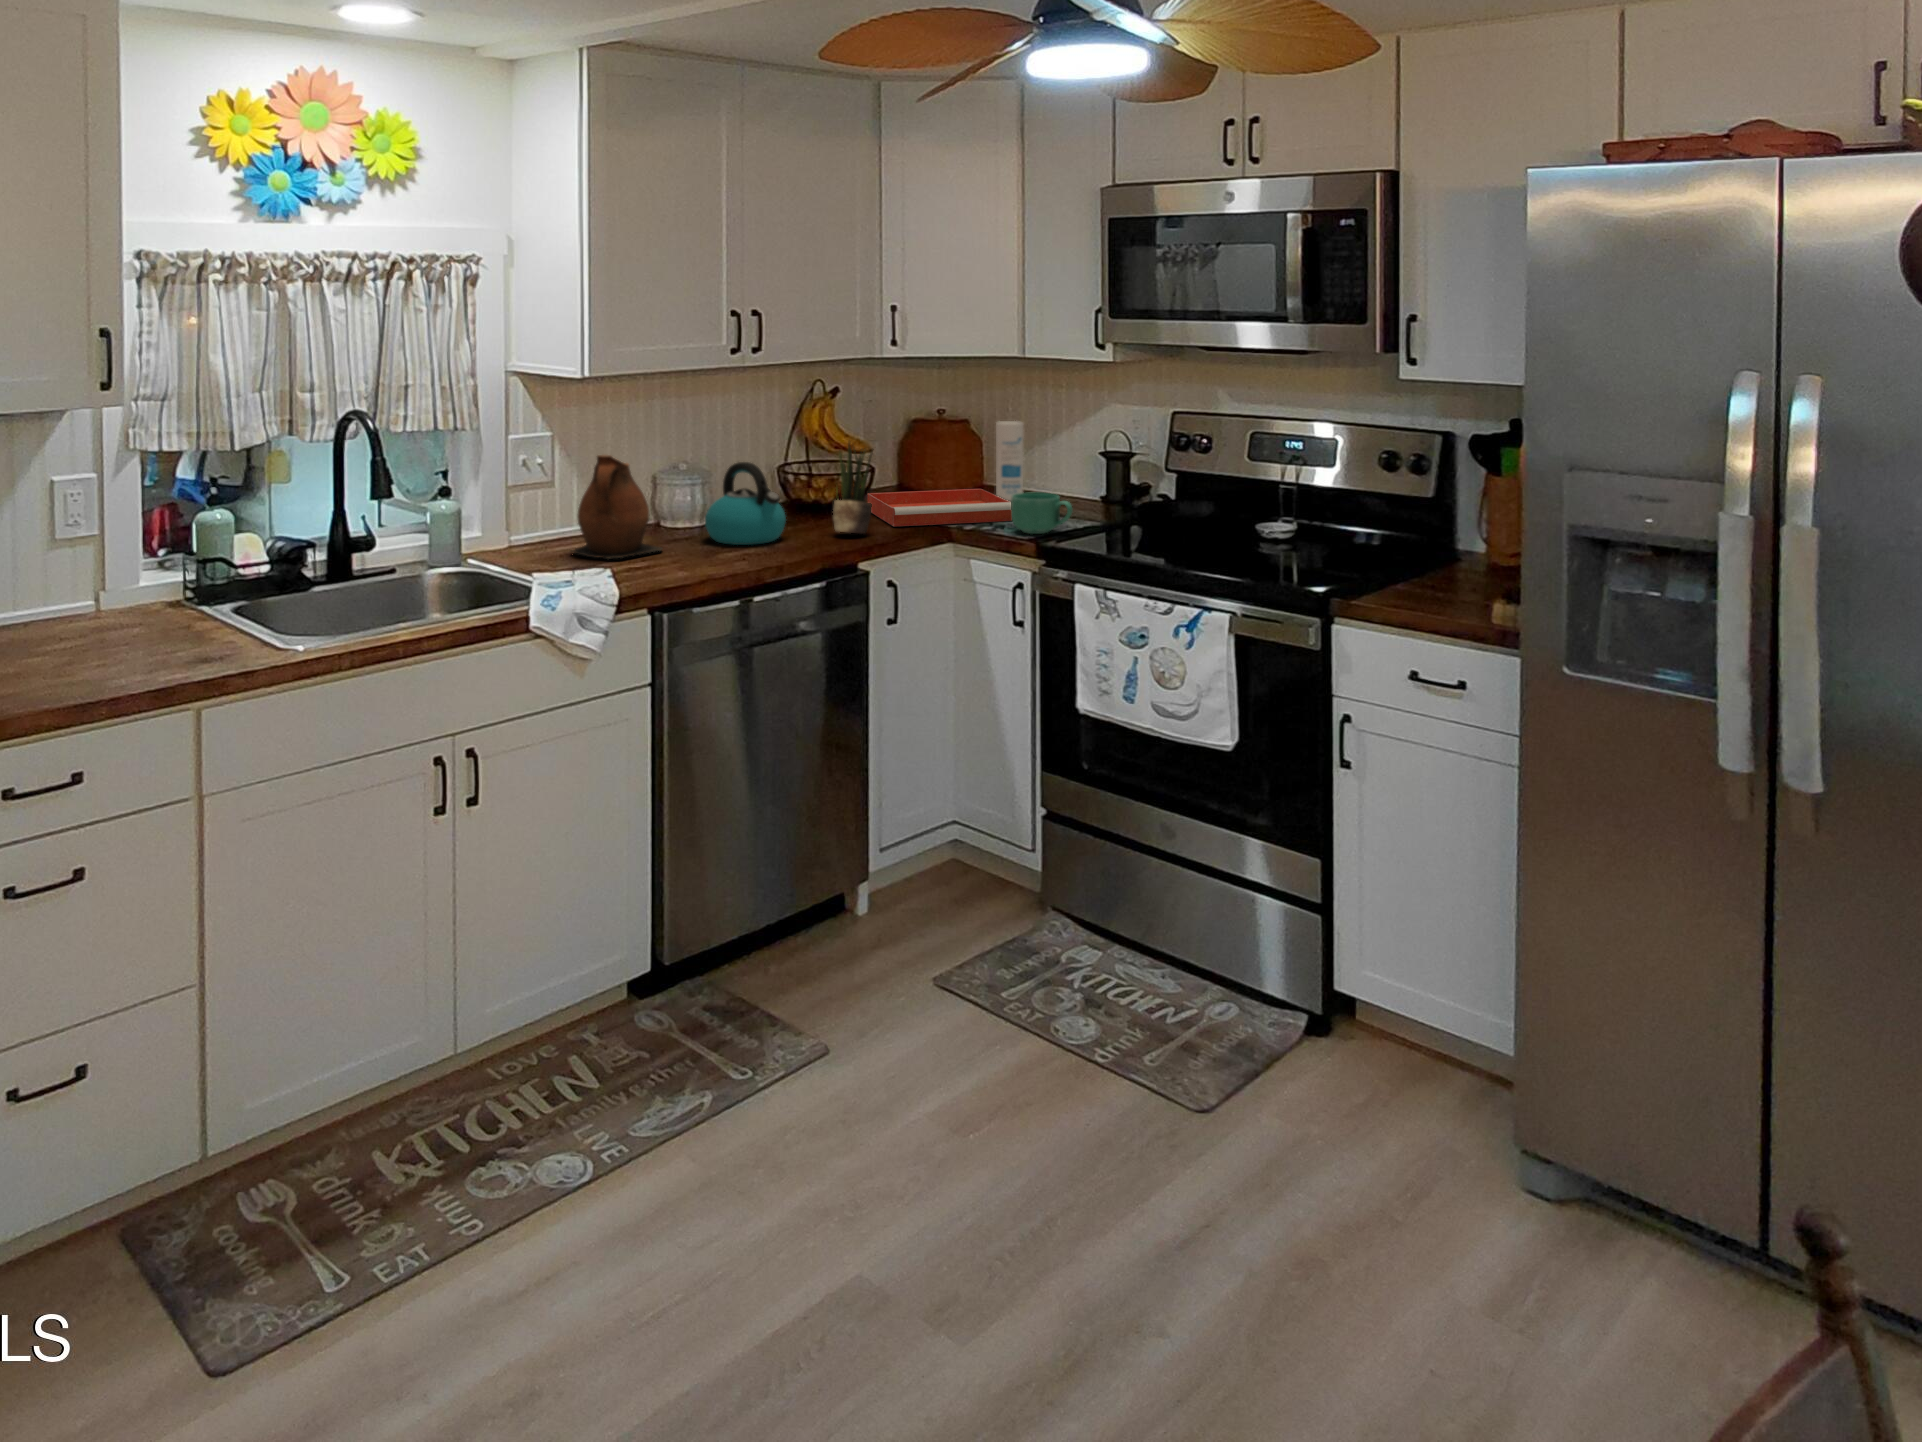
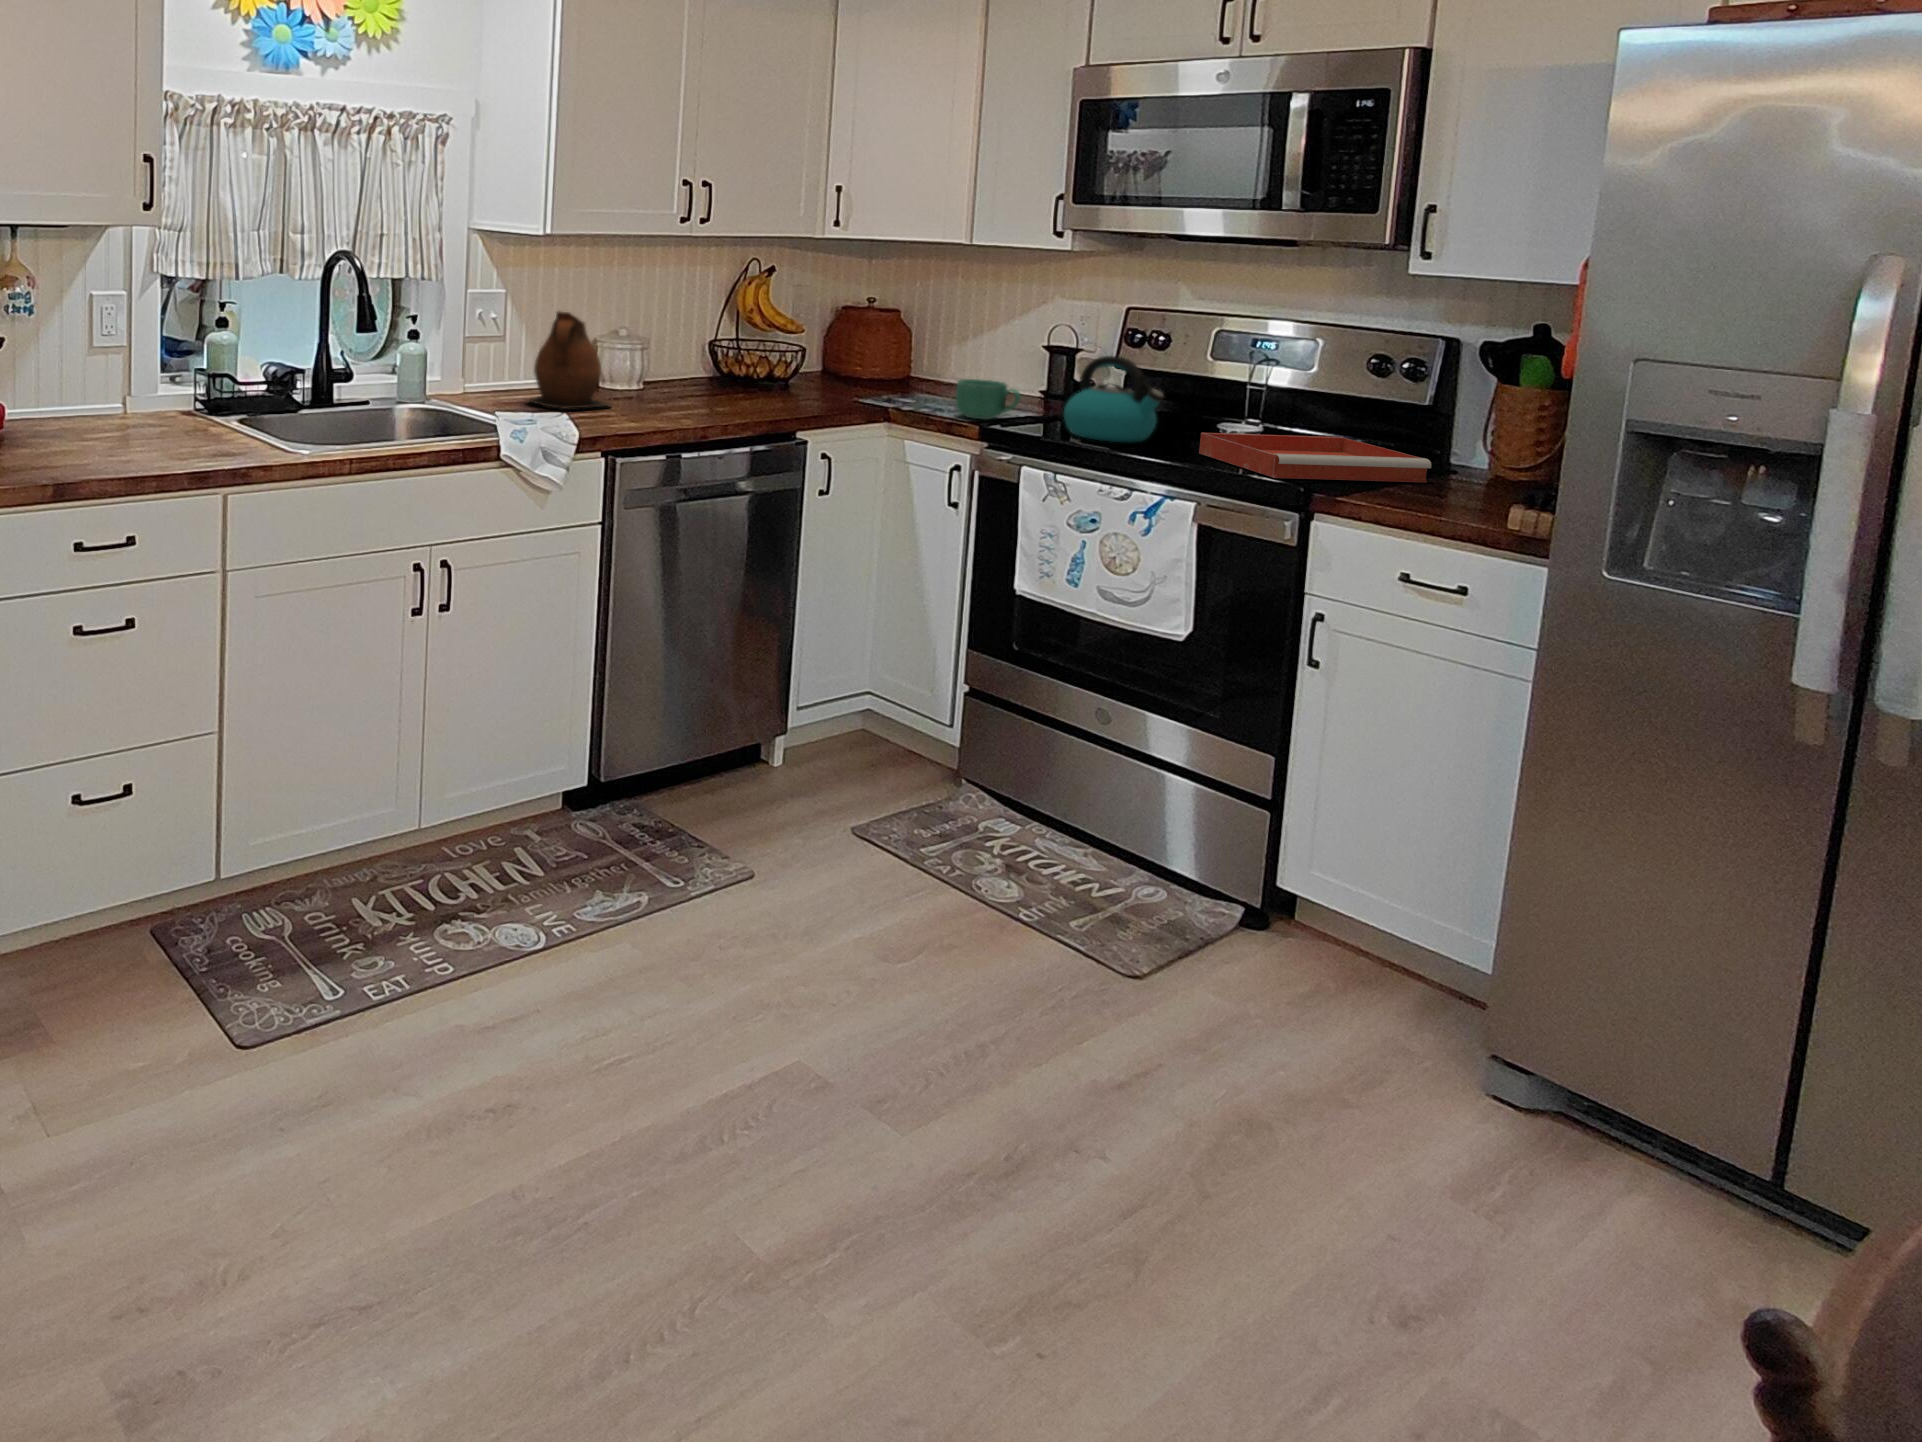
canister: present [996,421,1023,501] -> none [931,313,966,392]
potted plant: present [833,442,873,534] -> none [775,314,820,407]
kettle: present [705,462,786,545] -> present [1064,356,1164,442]
tray: present [867,489,1012,526] -> present [1199,433,1431,482]

